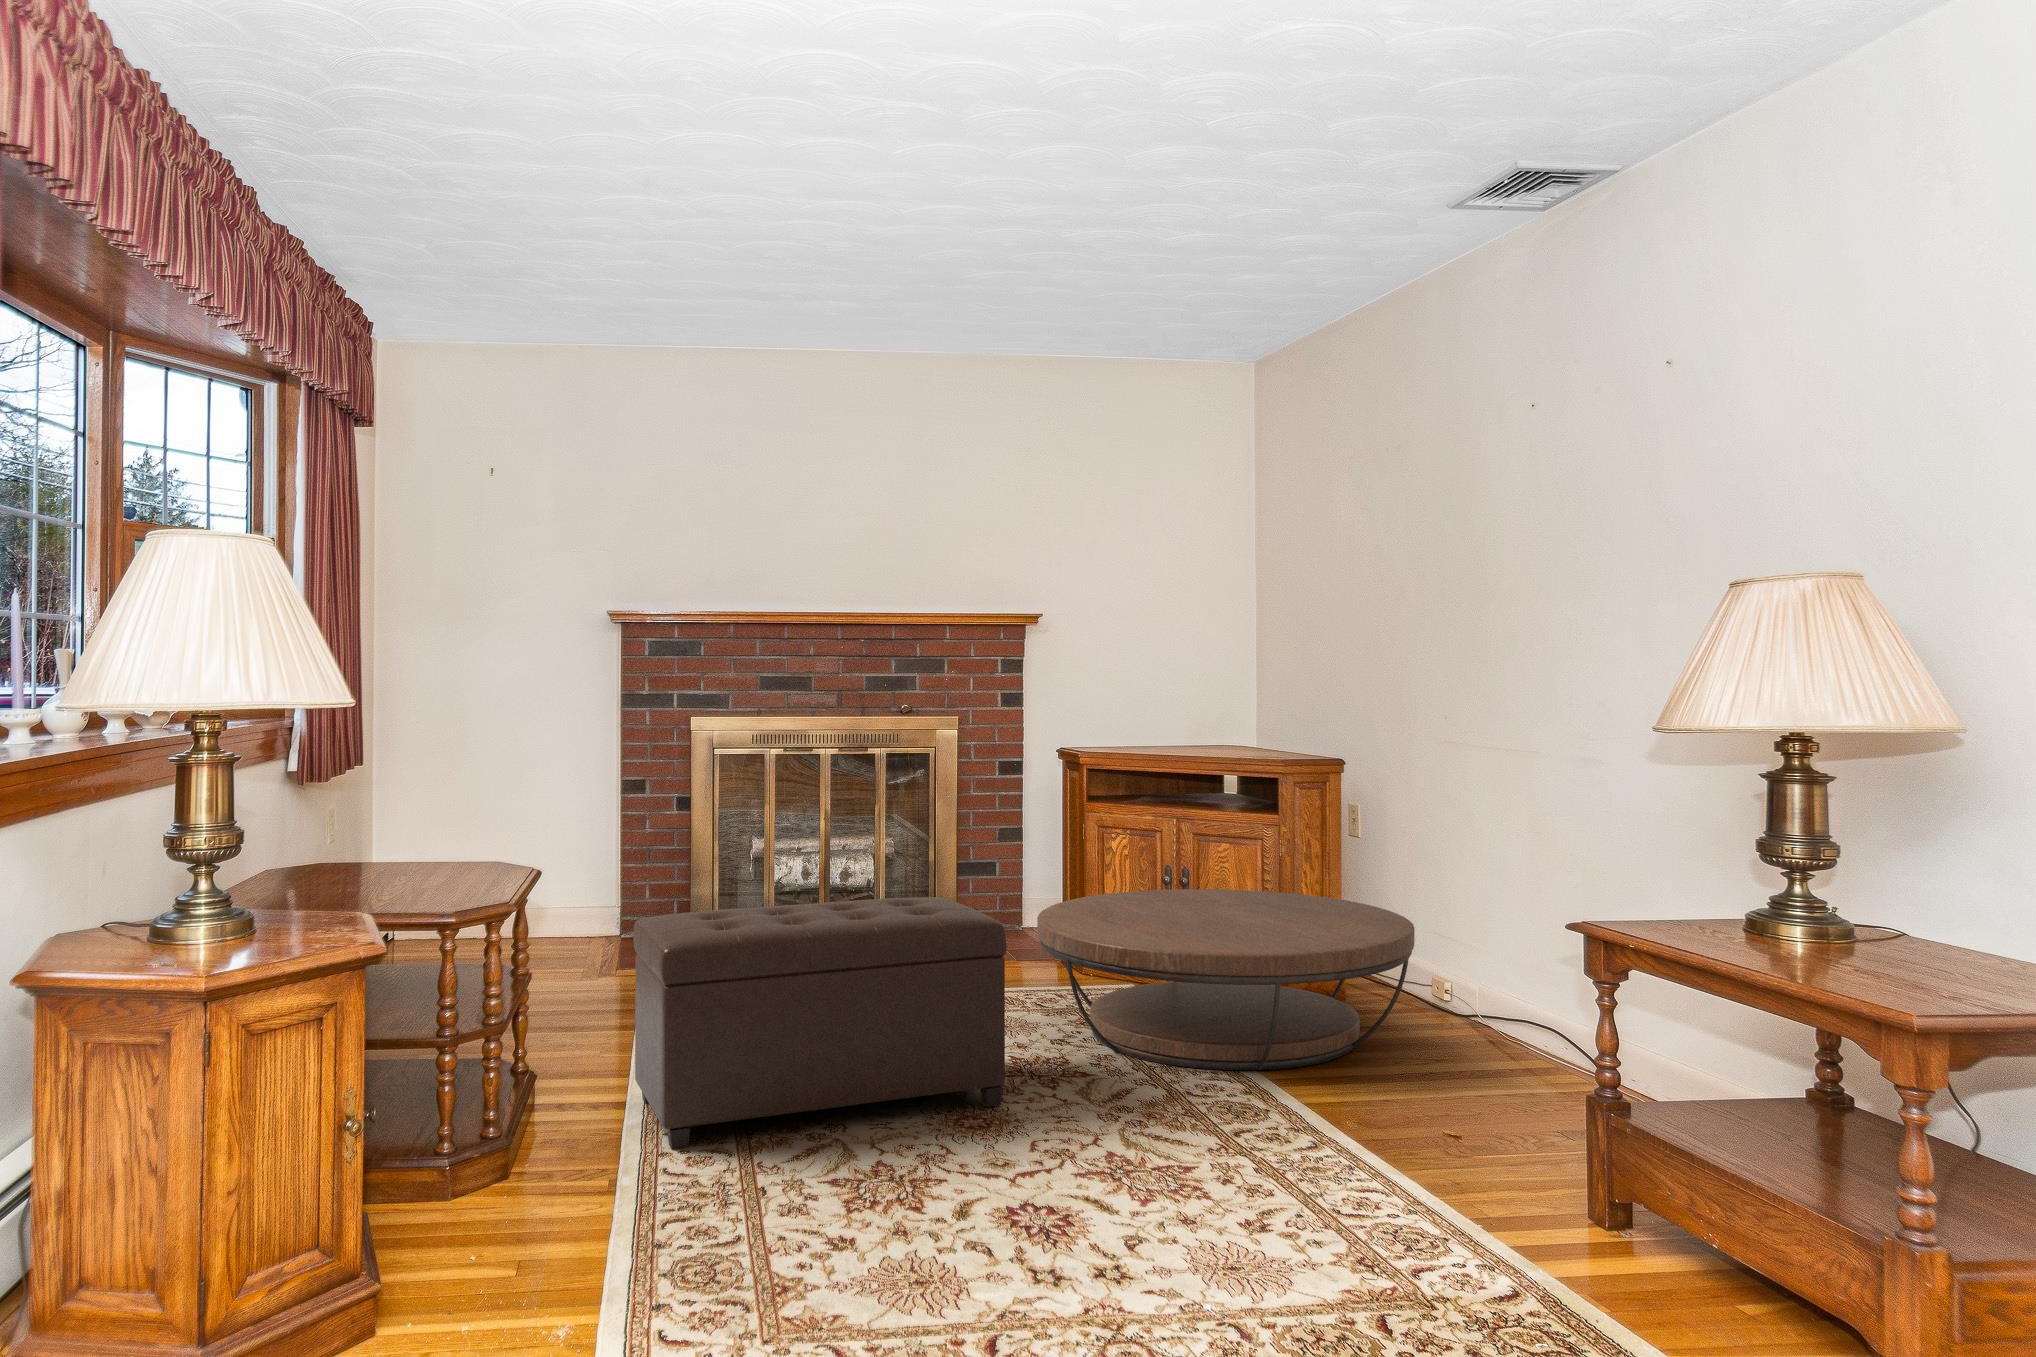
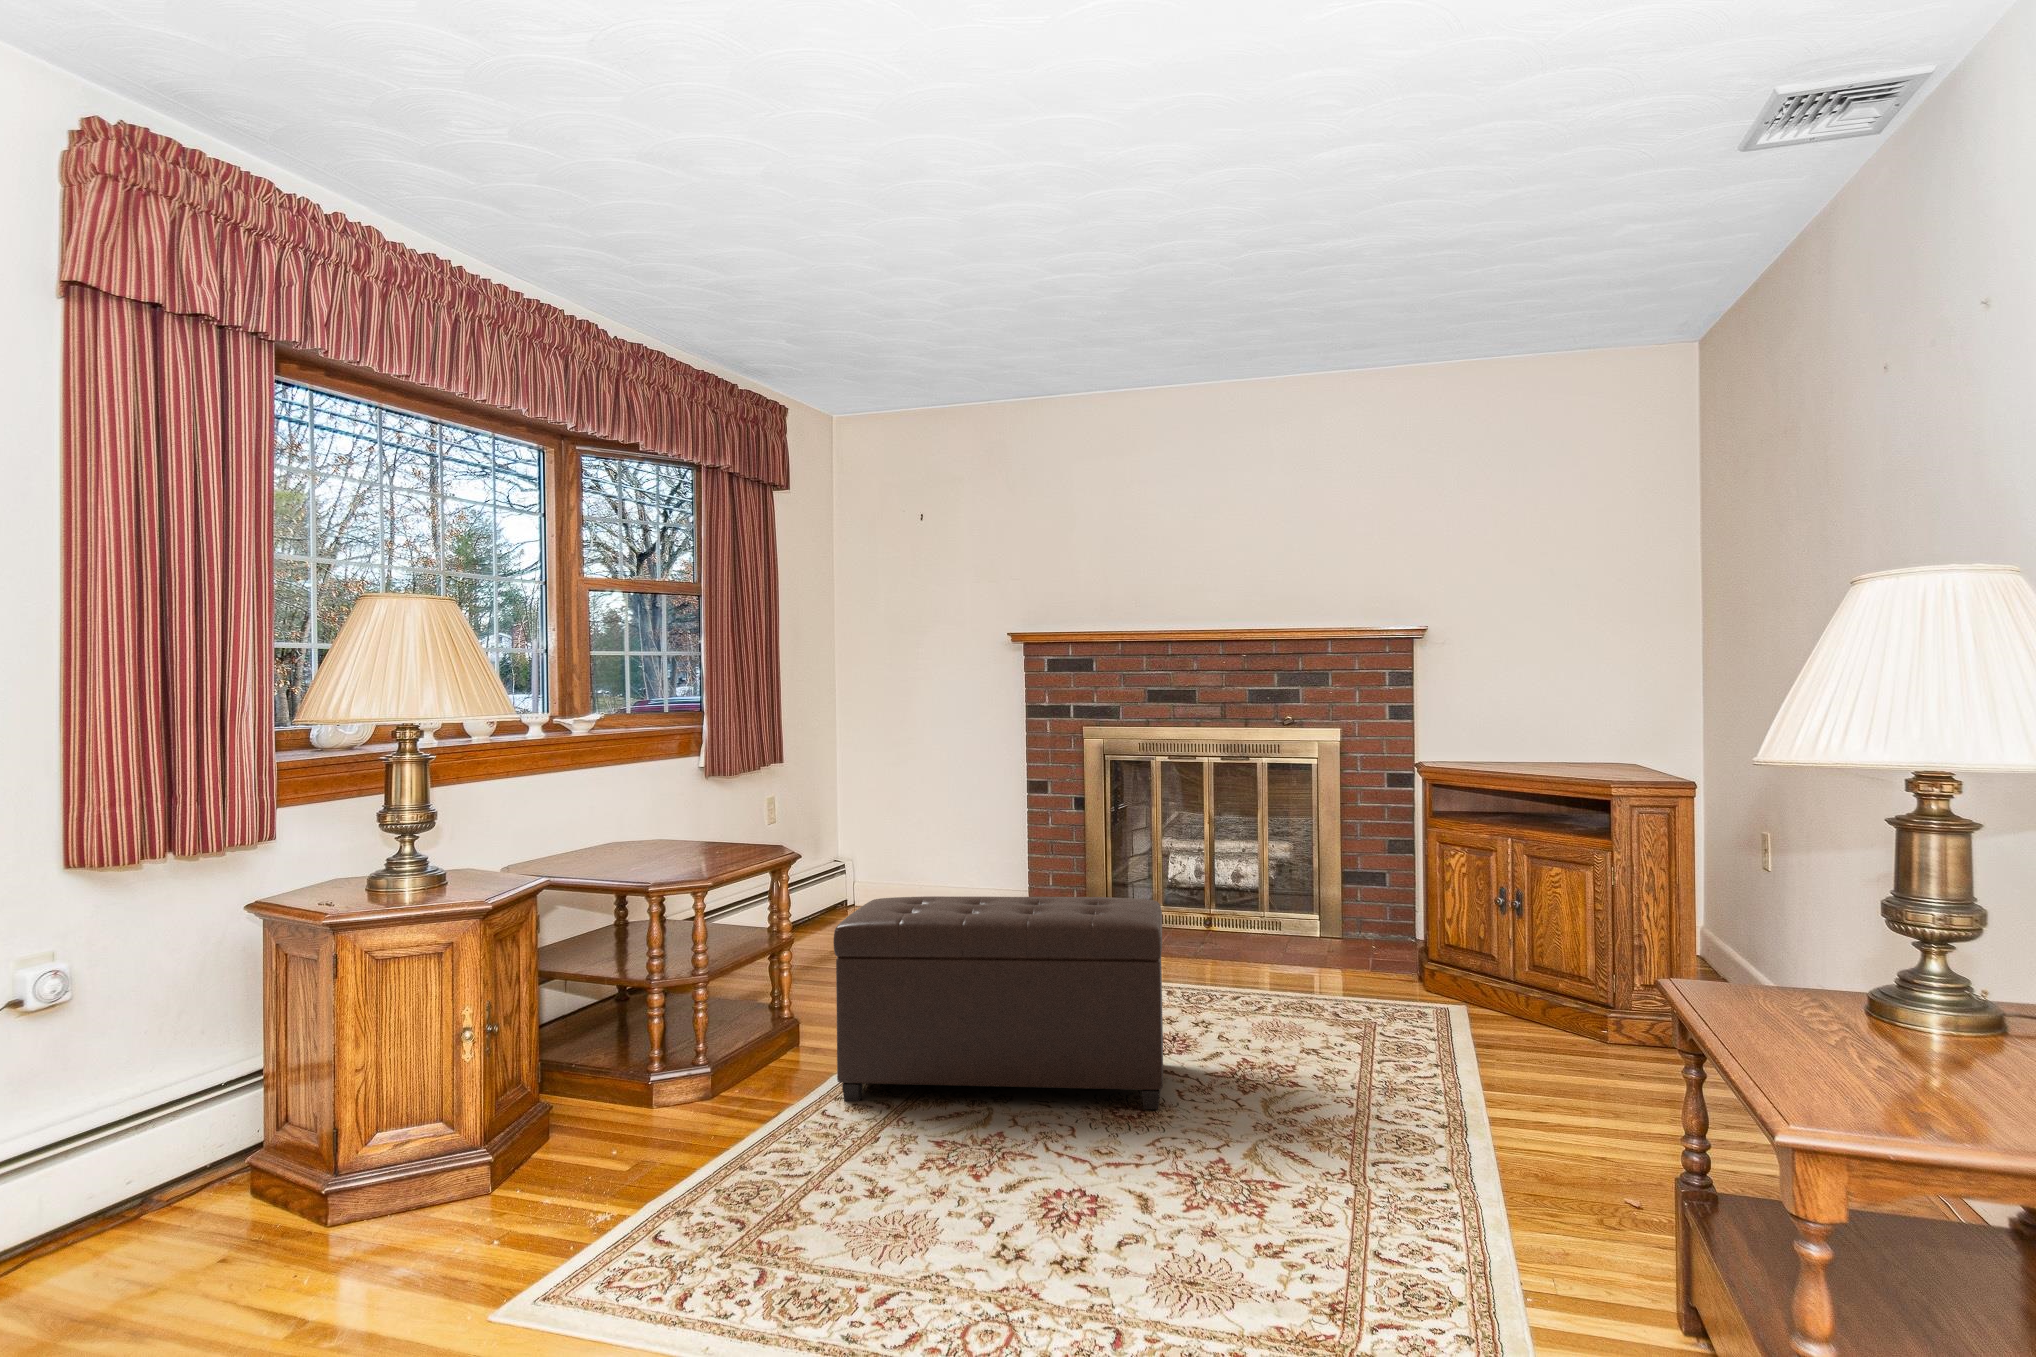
coffee table: present [1037,889,1415,1070] -> none [1277,911,1719,1122]

